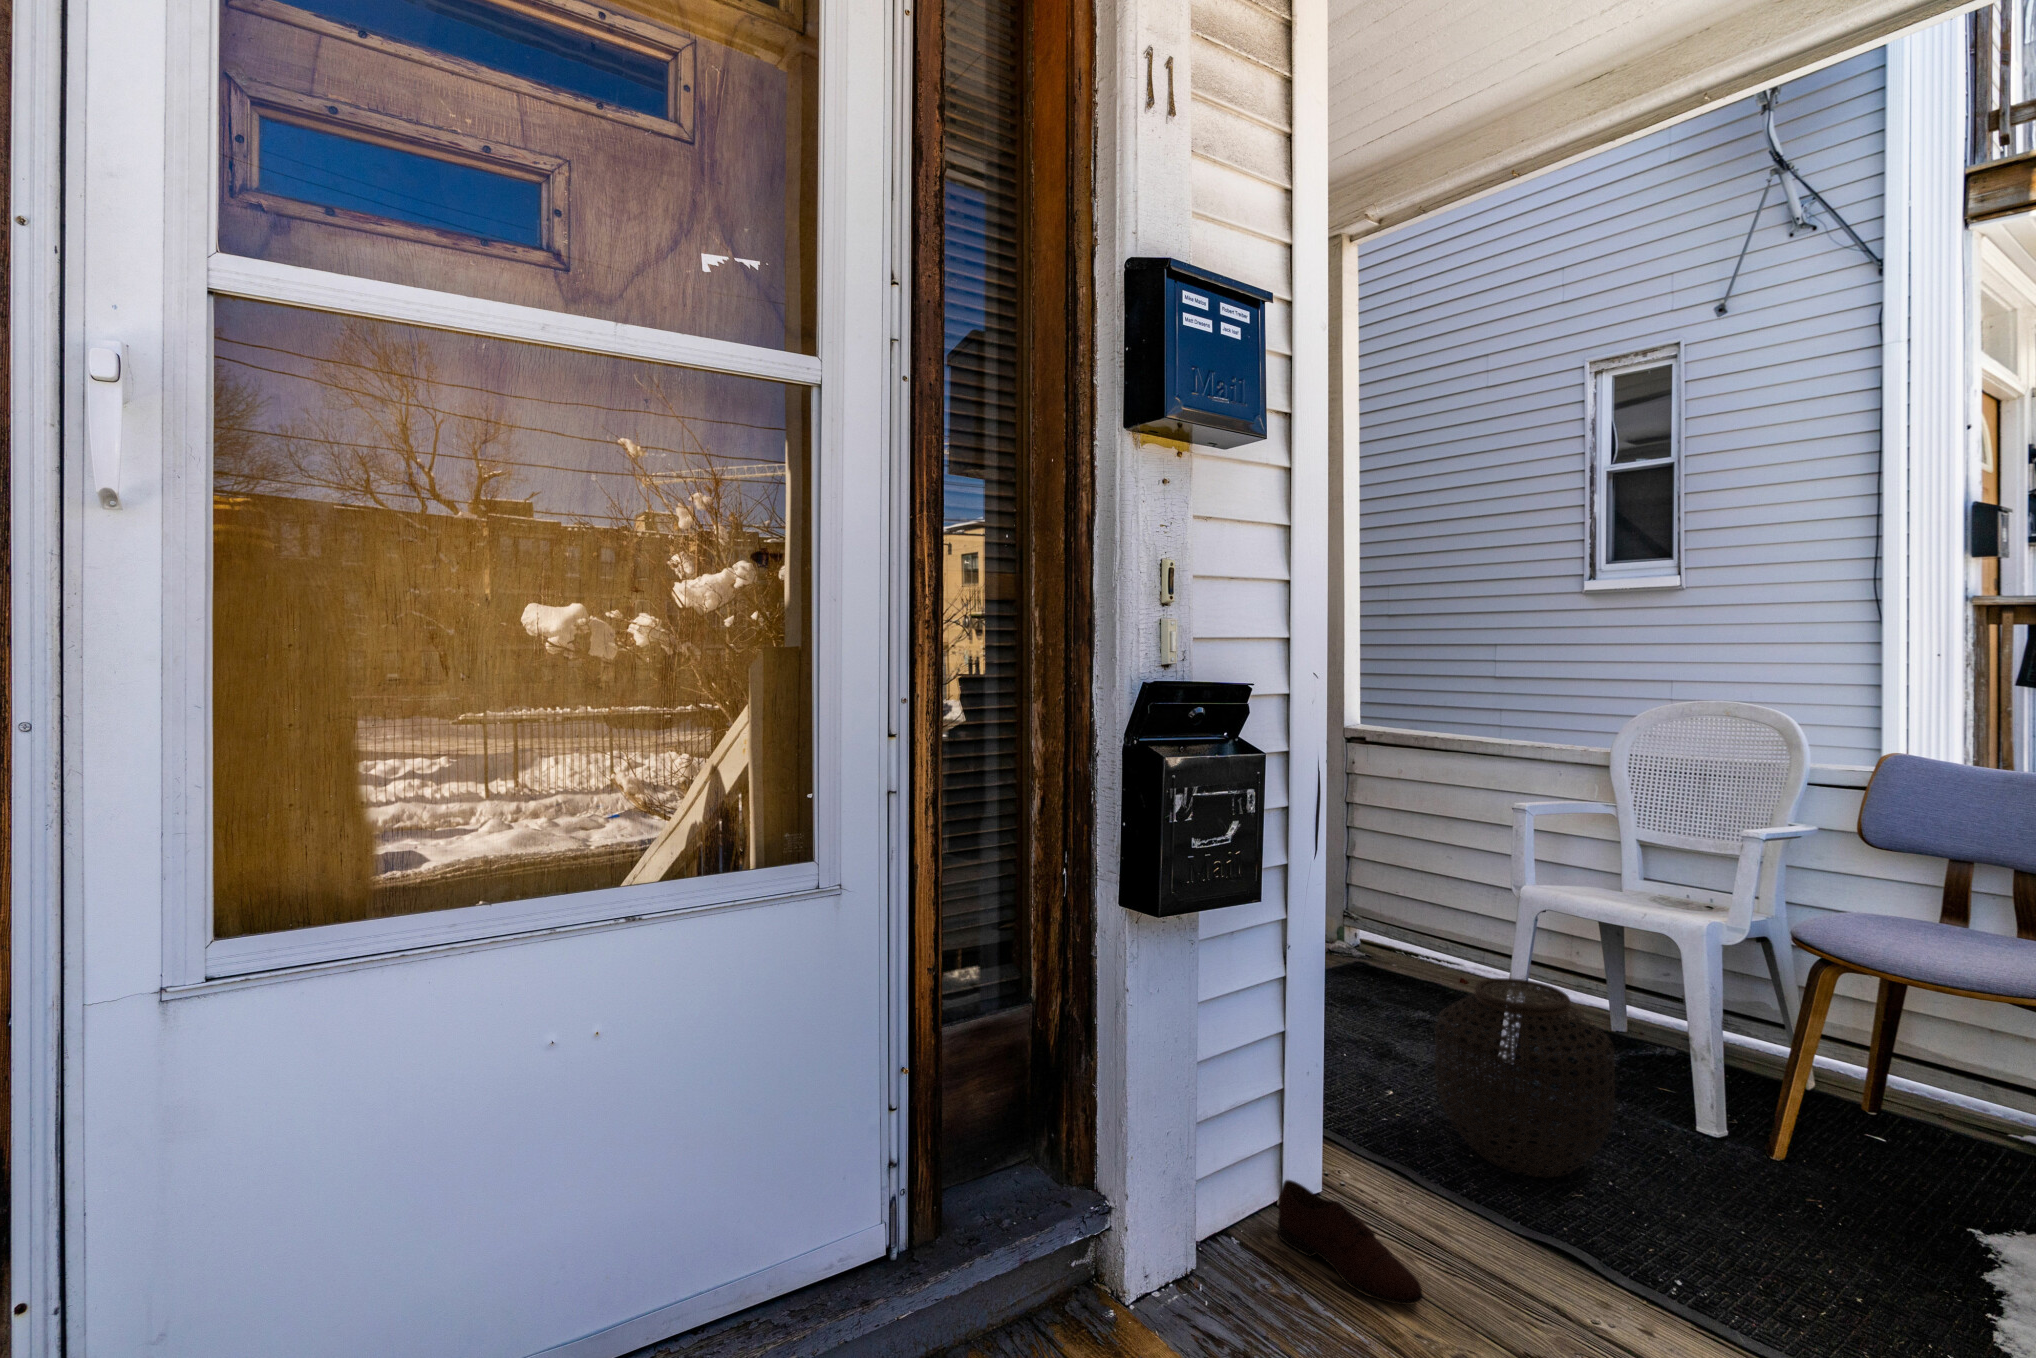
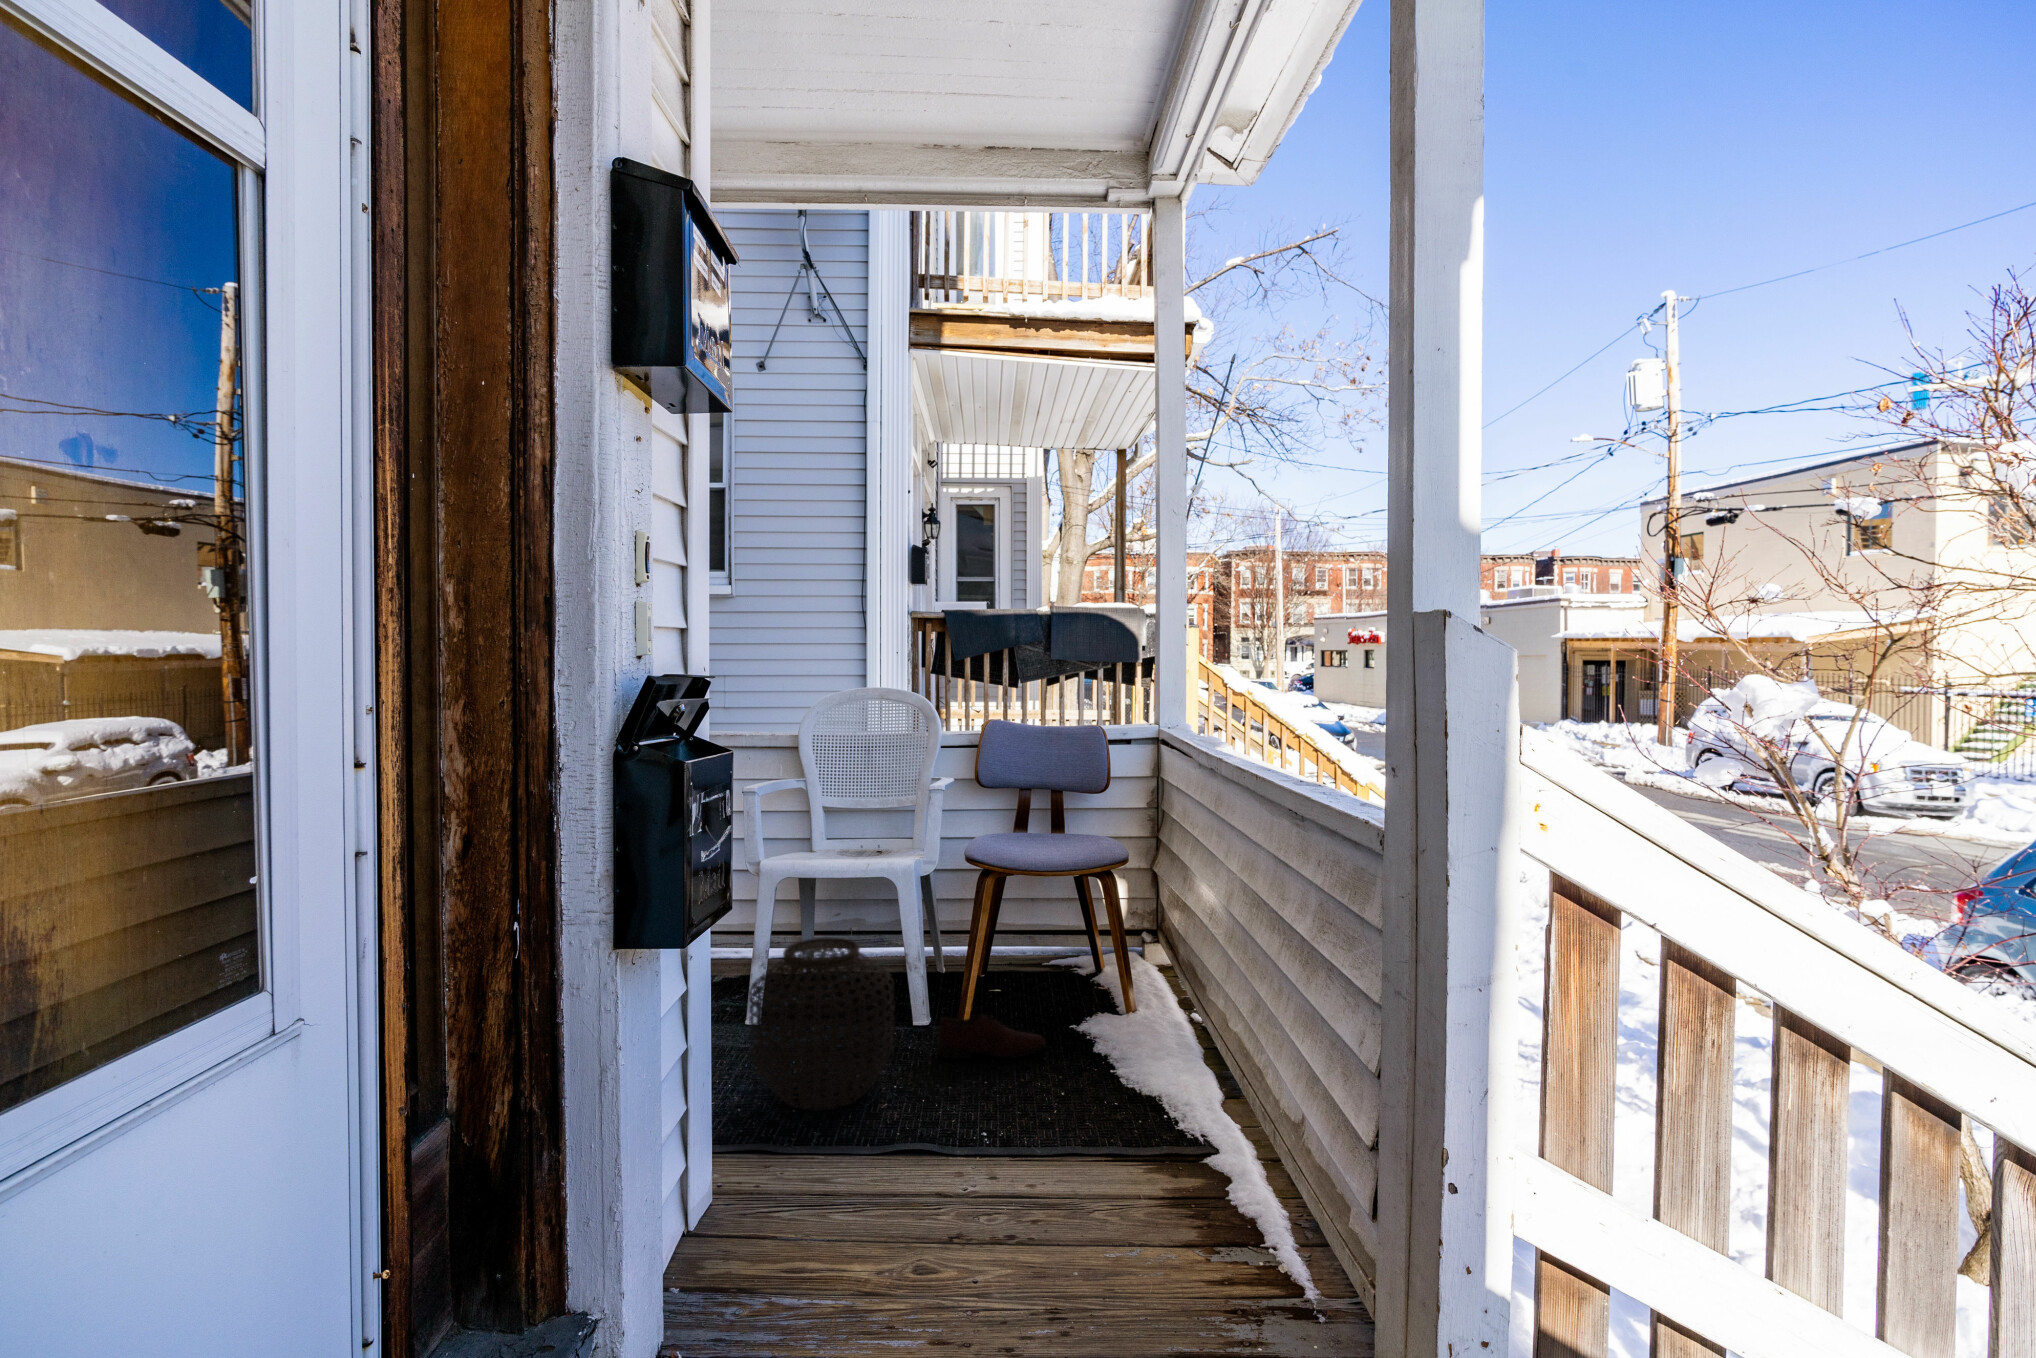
shoe: present [1278,1180,1423,1305] -> present [938,1015,1045,1059]

